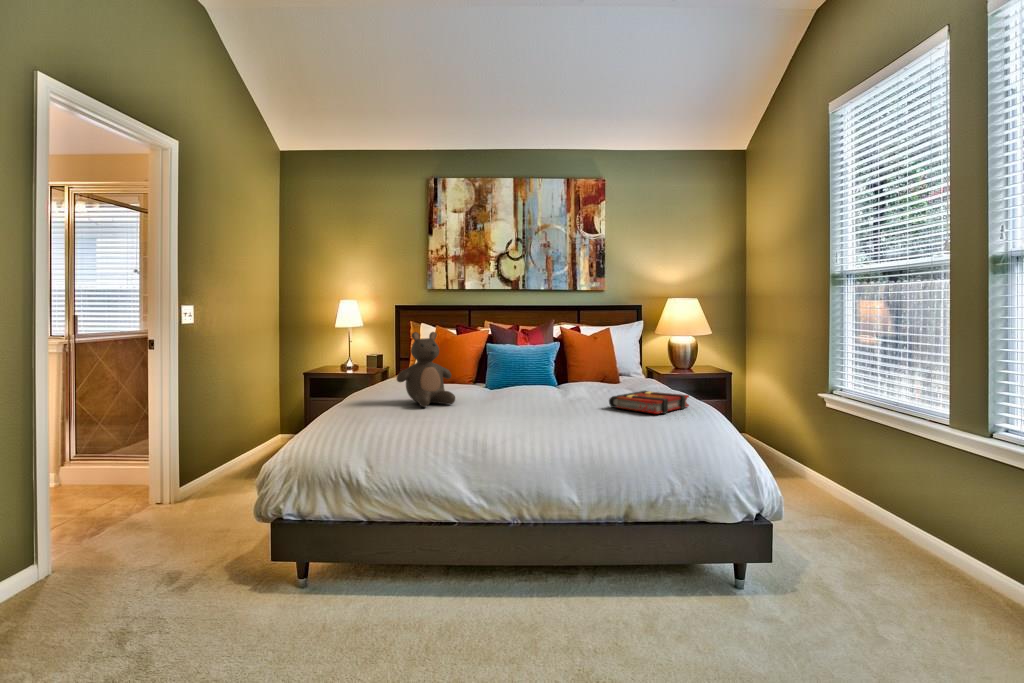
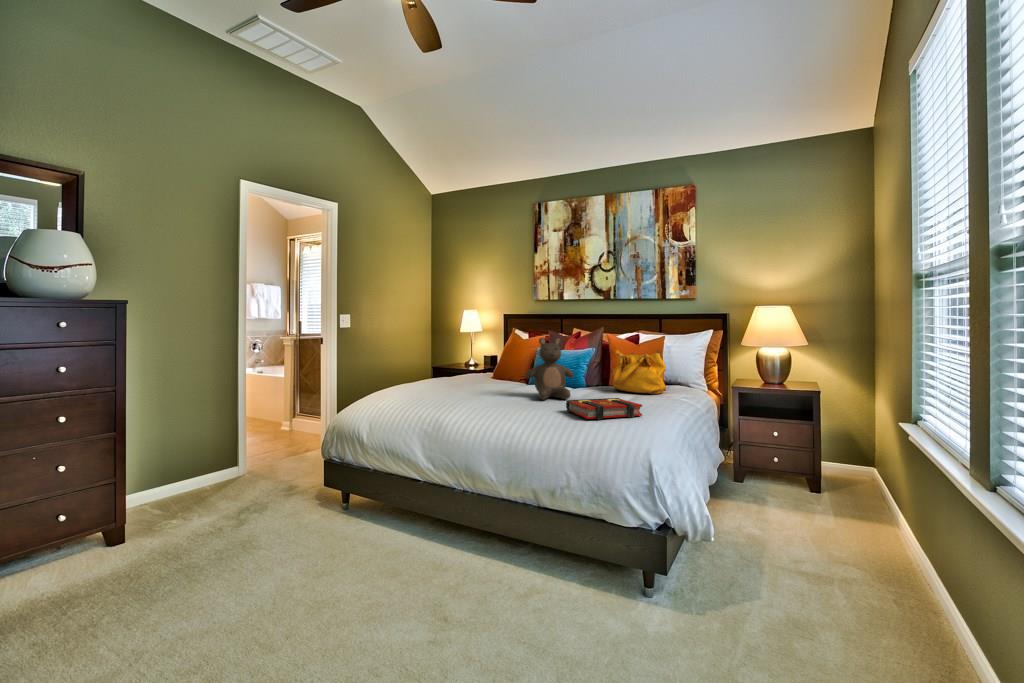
teddy bear: present [397,332,455,407] -> present [526,338,574,400]
handbag: none [584,340,642,385] -> present [612,350,666,394]

